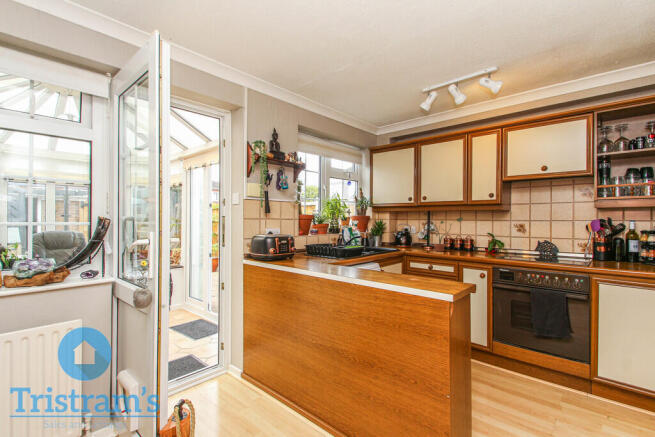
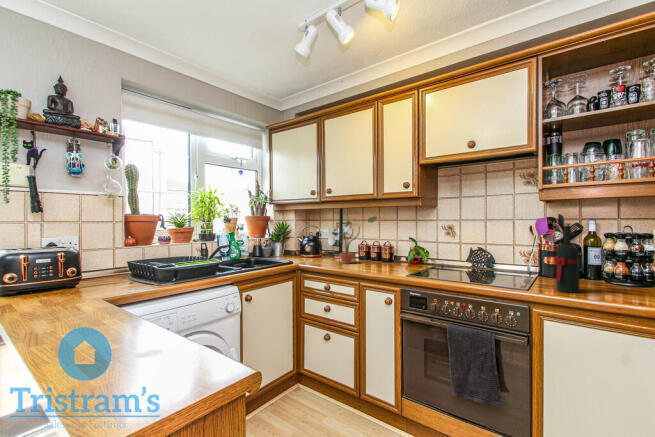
wine bottle: none [606,224,623,267] -> present [555,224,579,293]

